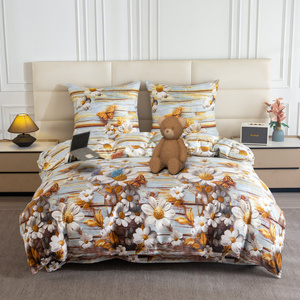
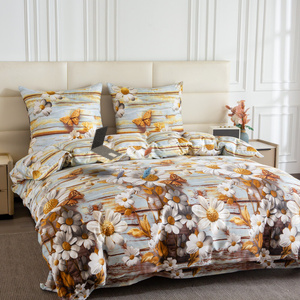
teddy bear: present [149,116,188,175] -> none [176,107,218,171]

